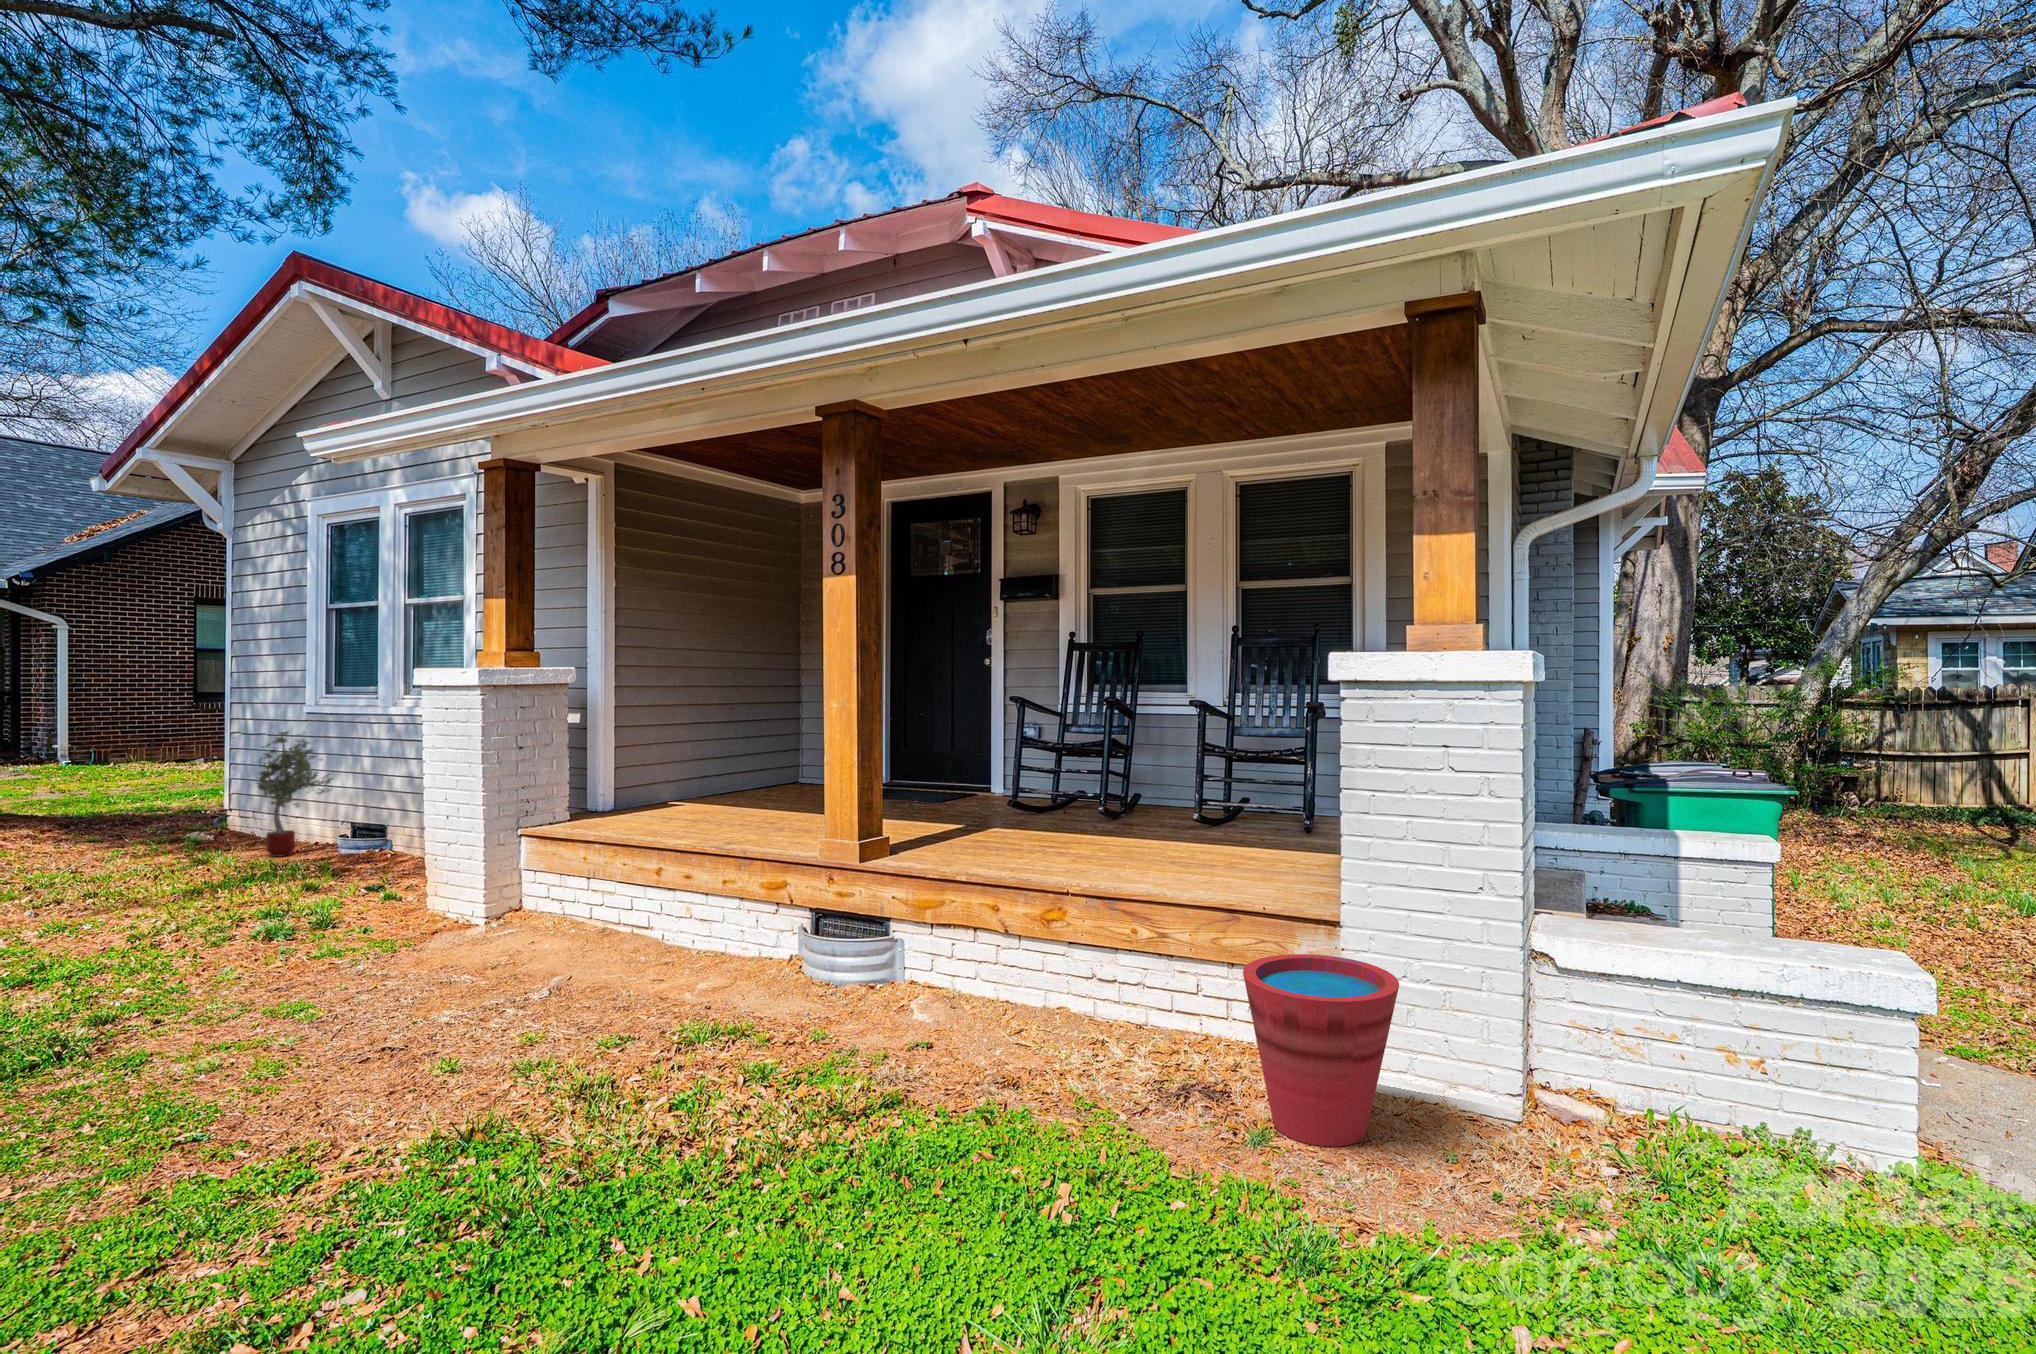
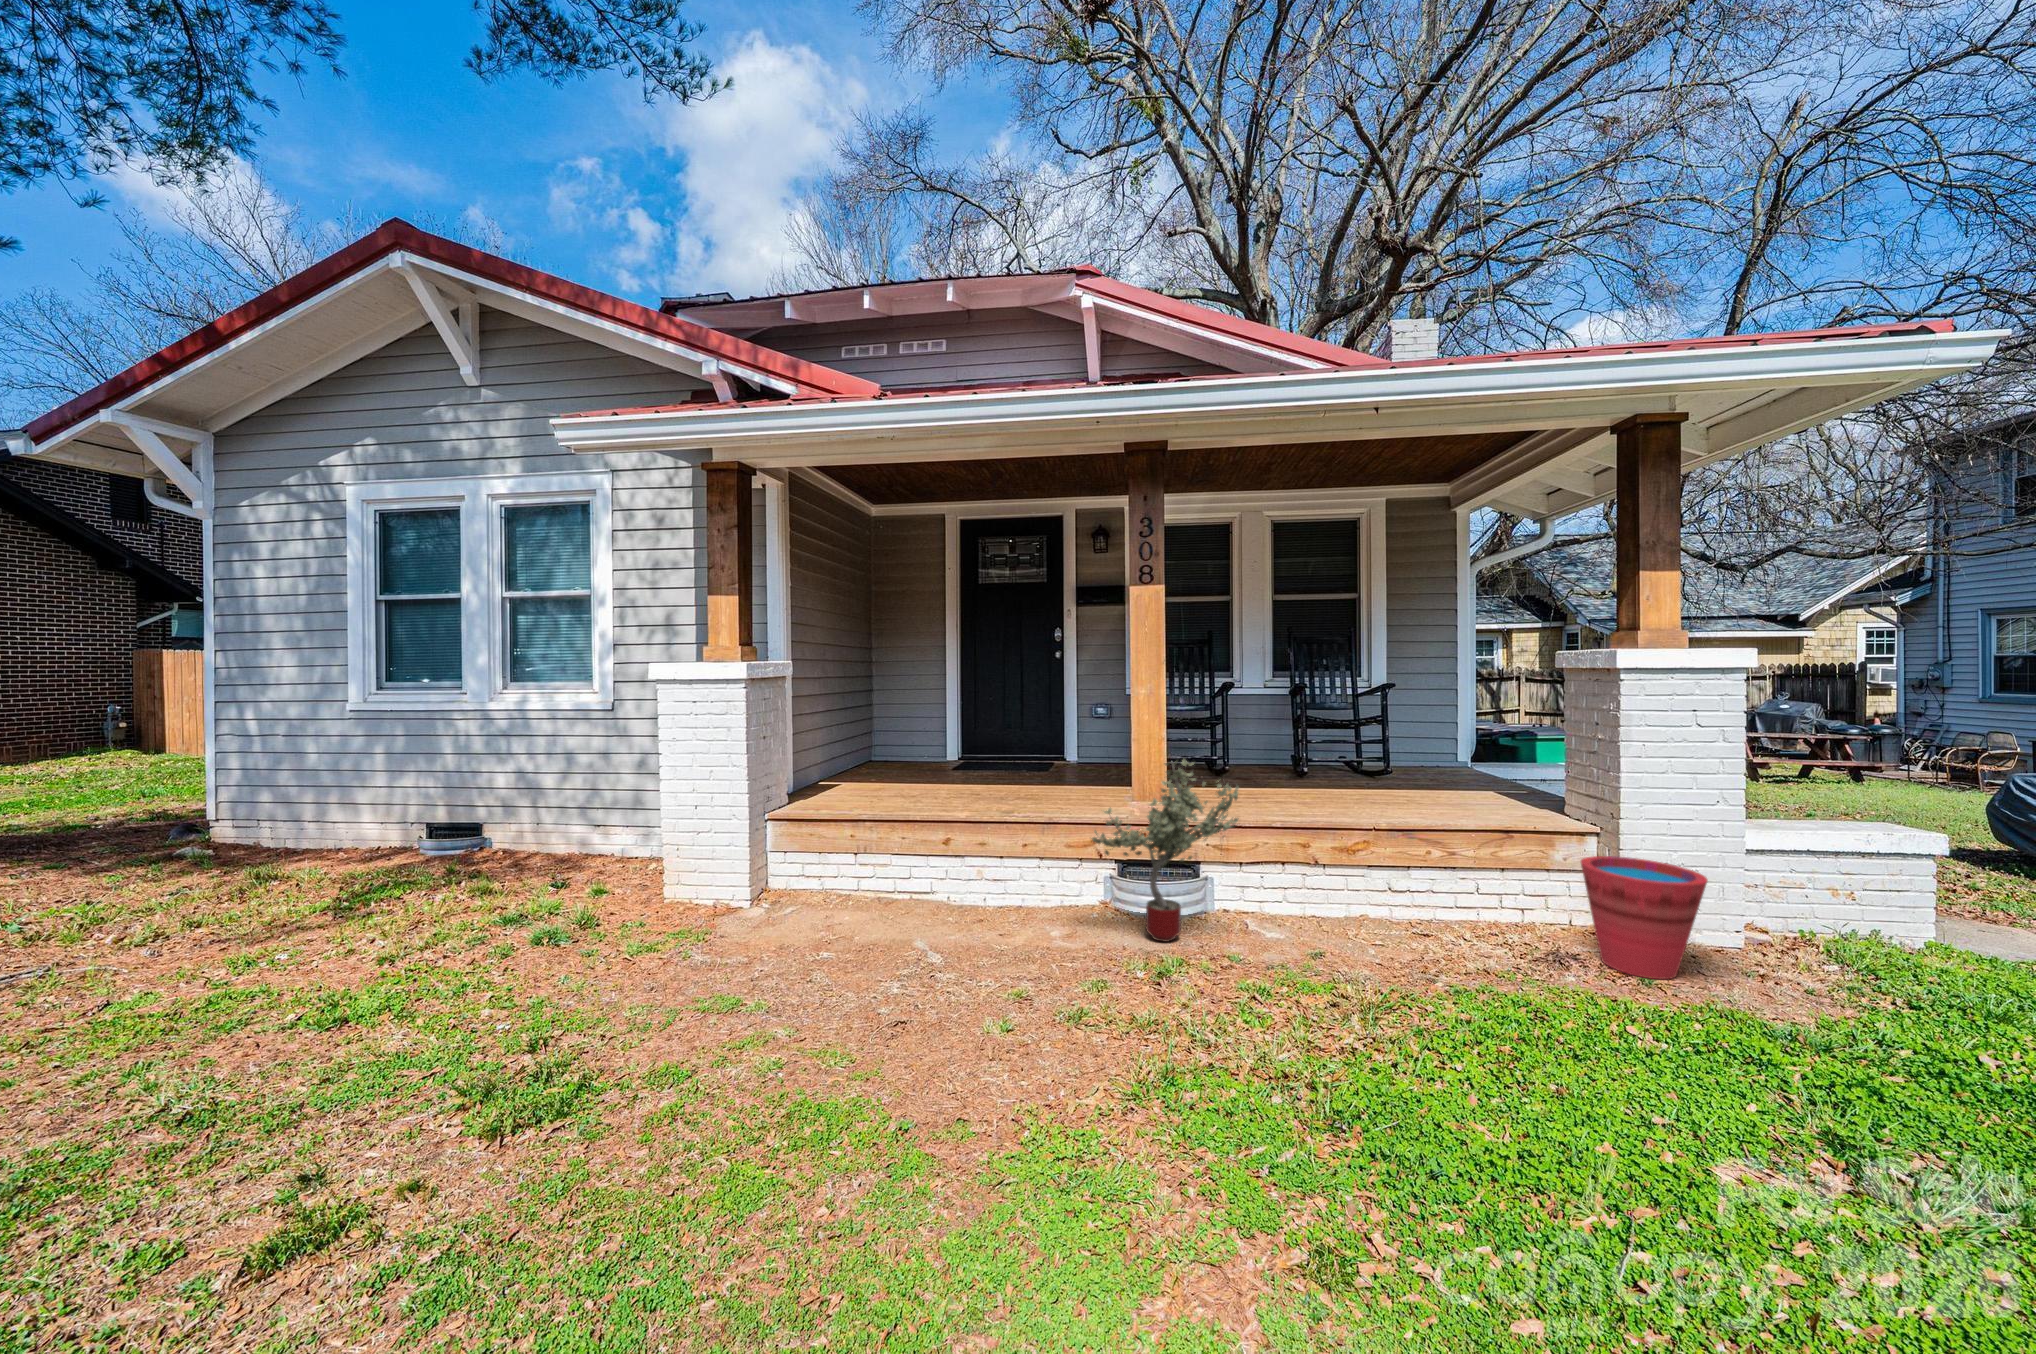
potted tree: present [257,732,333,857] -> present [1092,760,1239,942]

